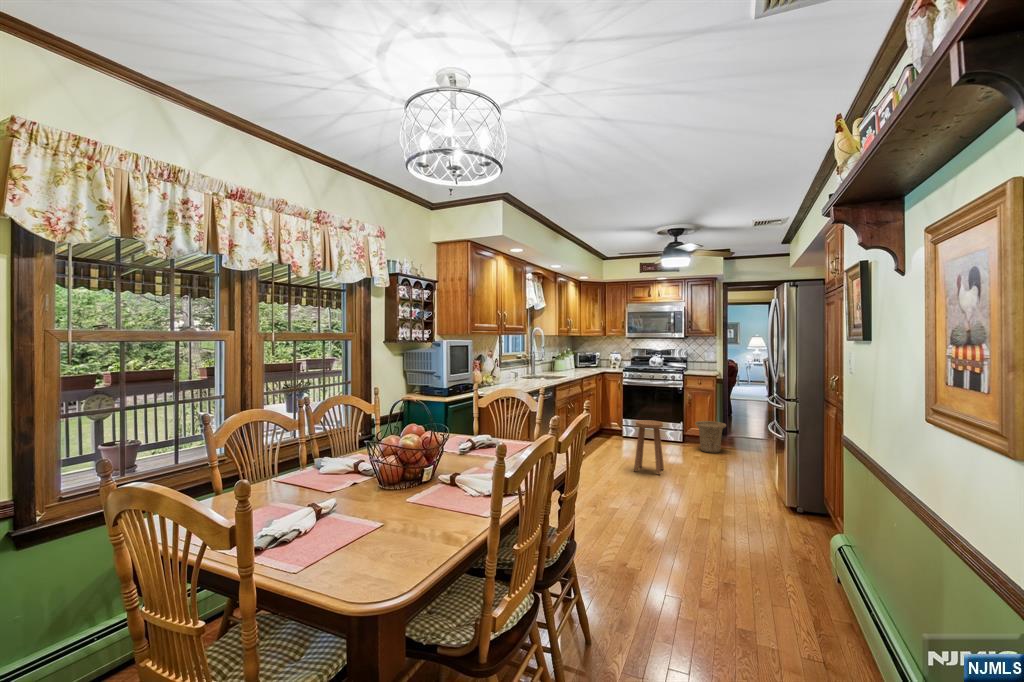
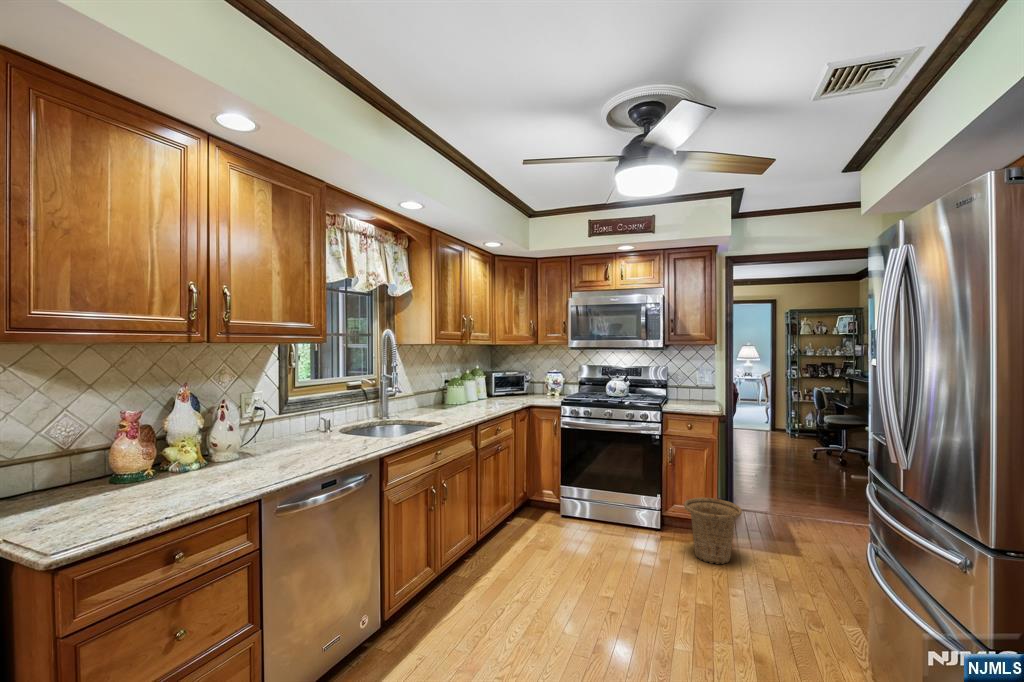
stool: present [634,420,664,475] -> none [557,522,623,659]

